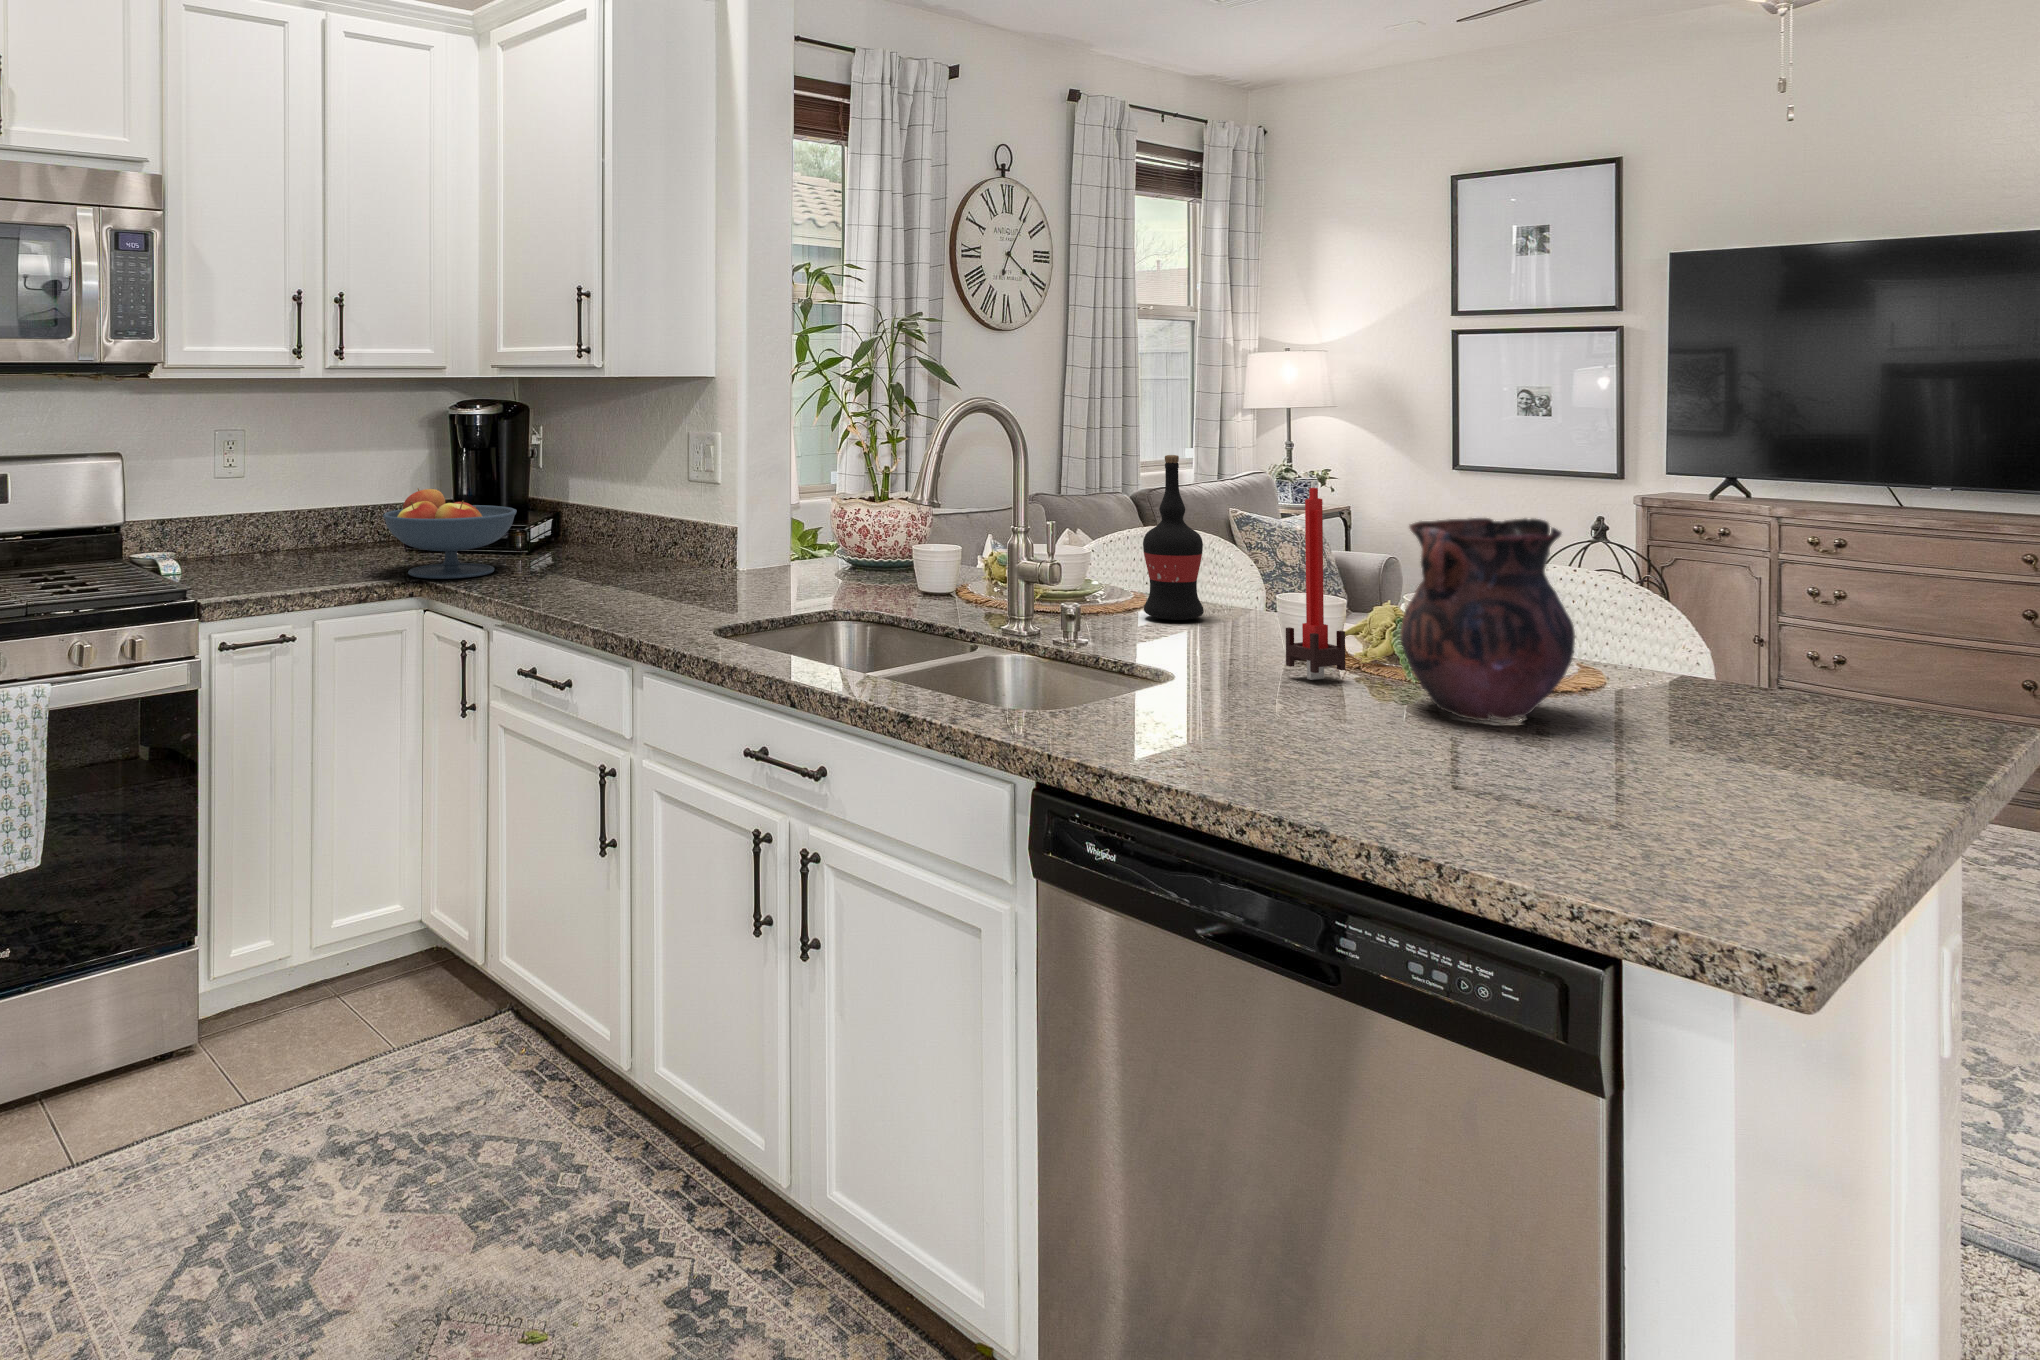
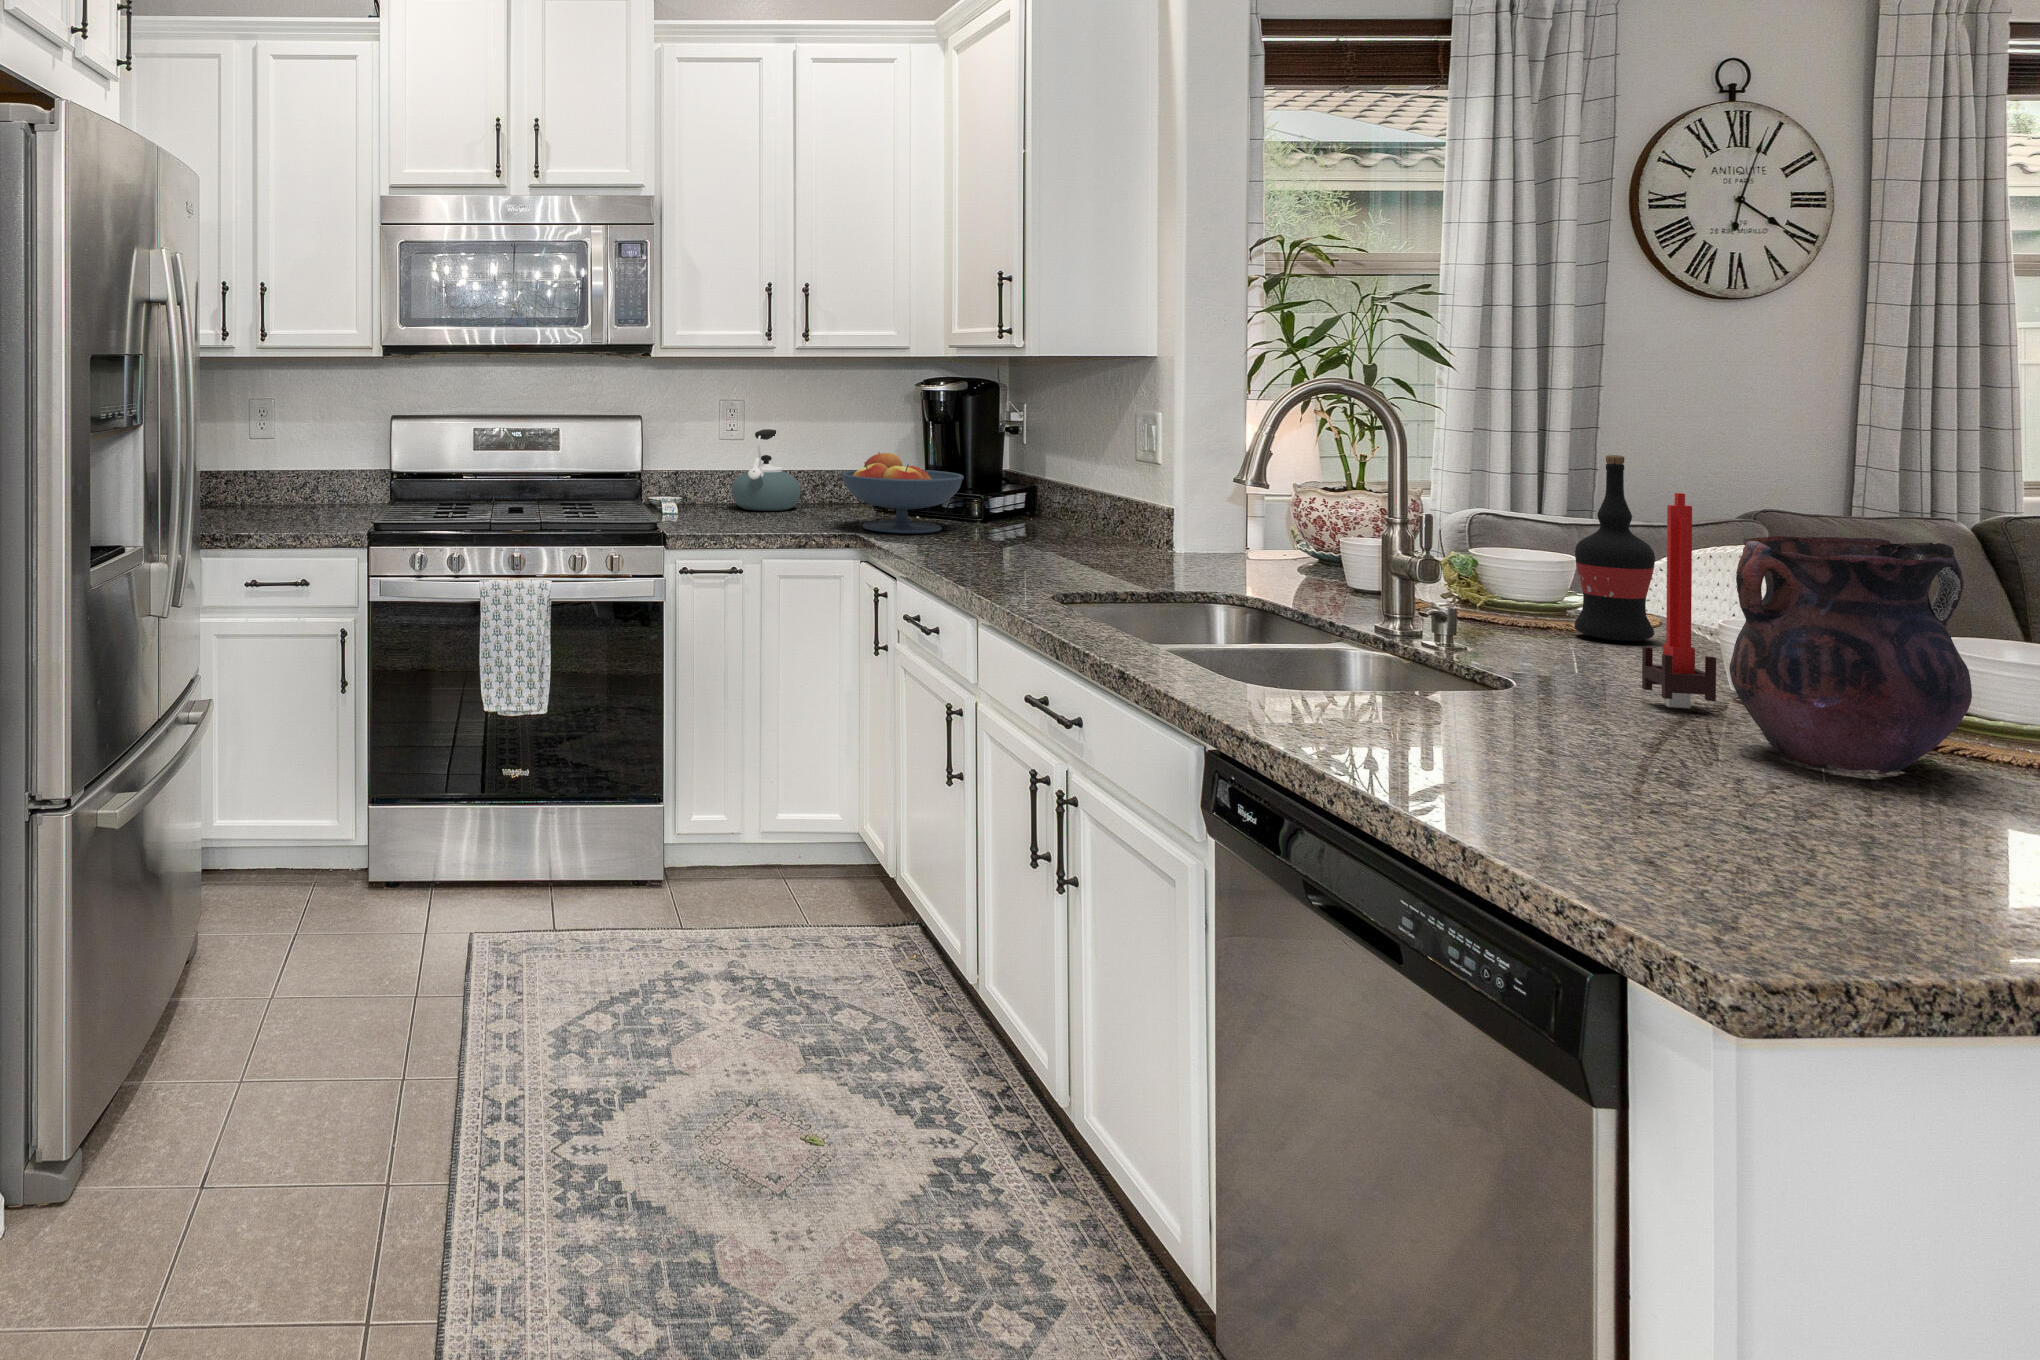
kettle: none [228,469,311,566] -> present [732,429,801,511]

